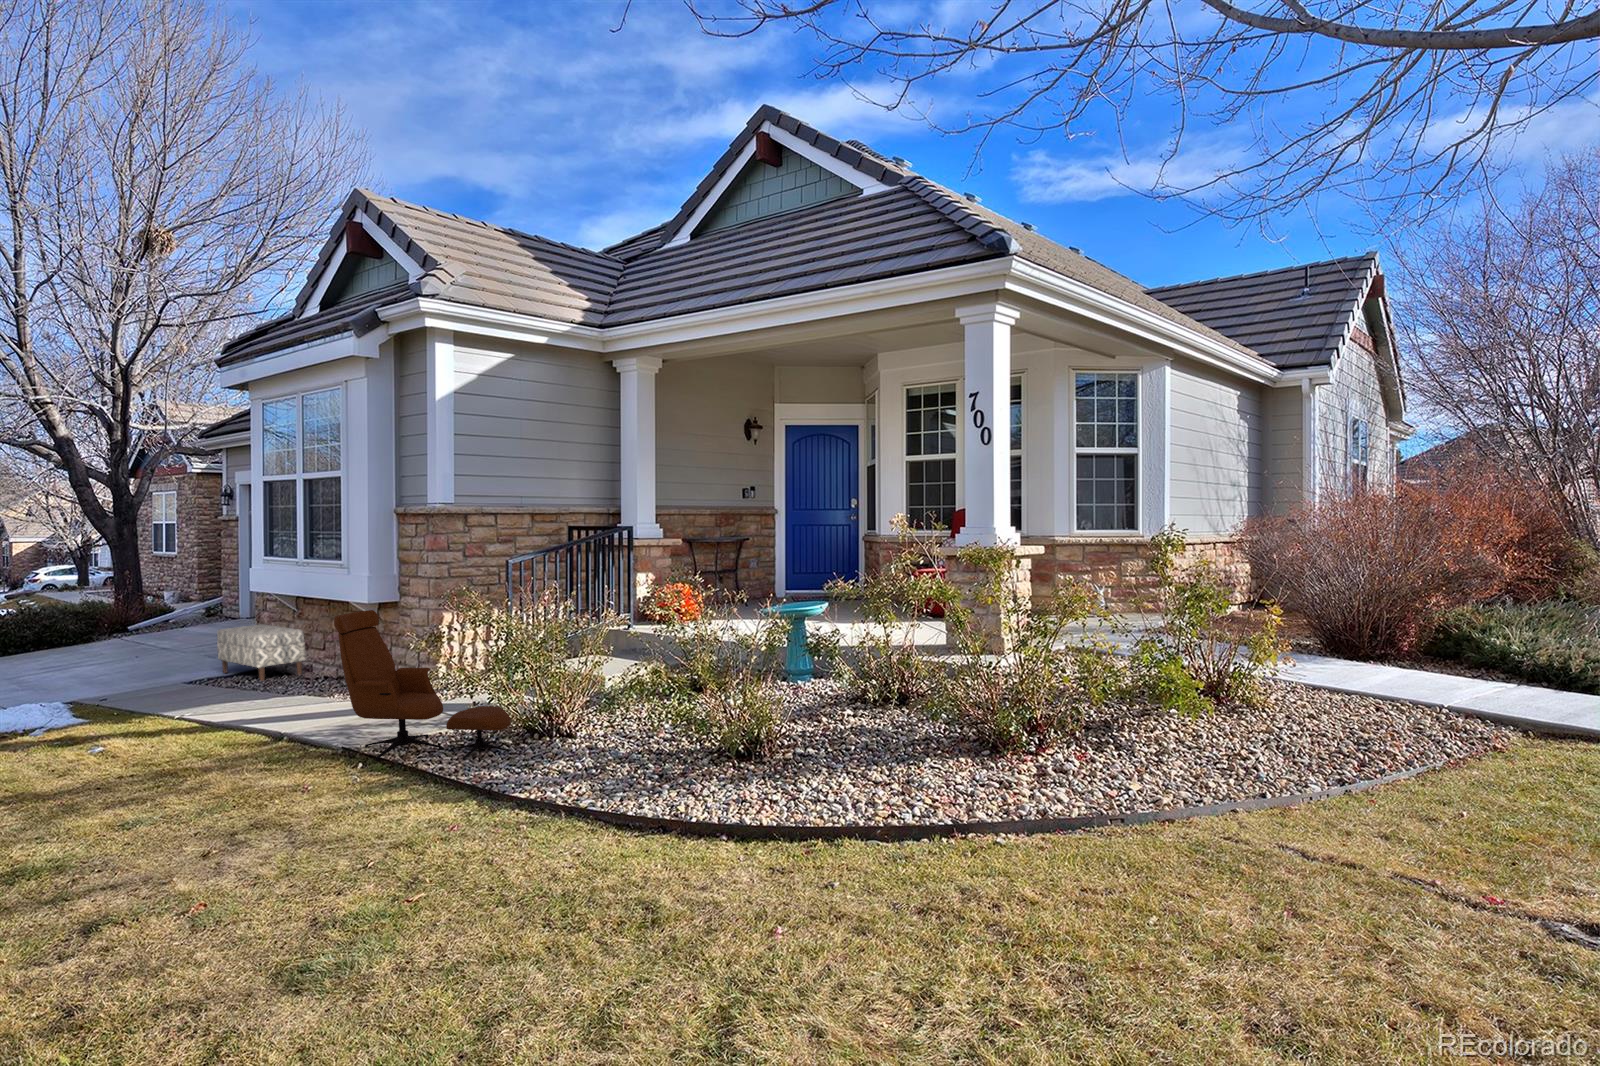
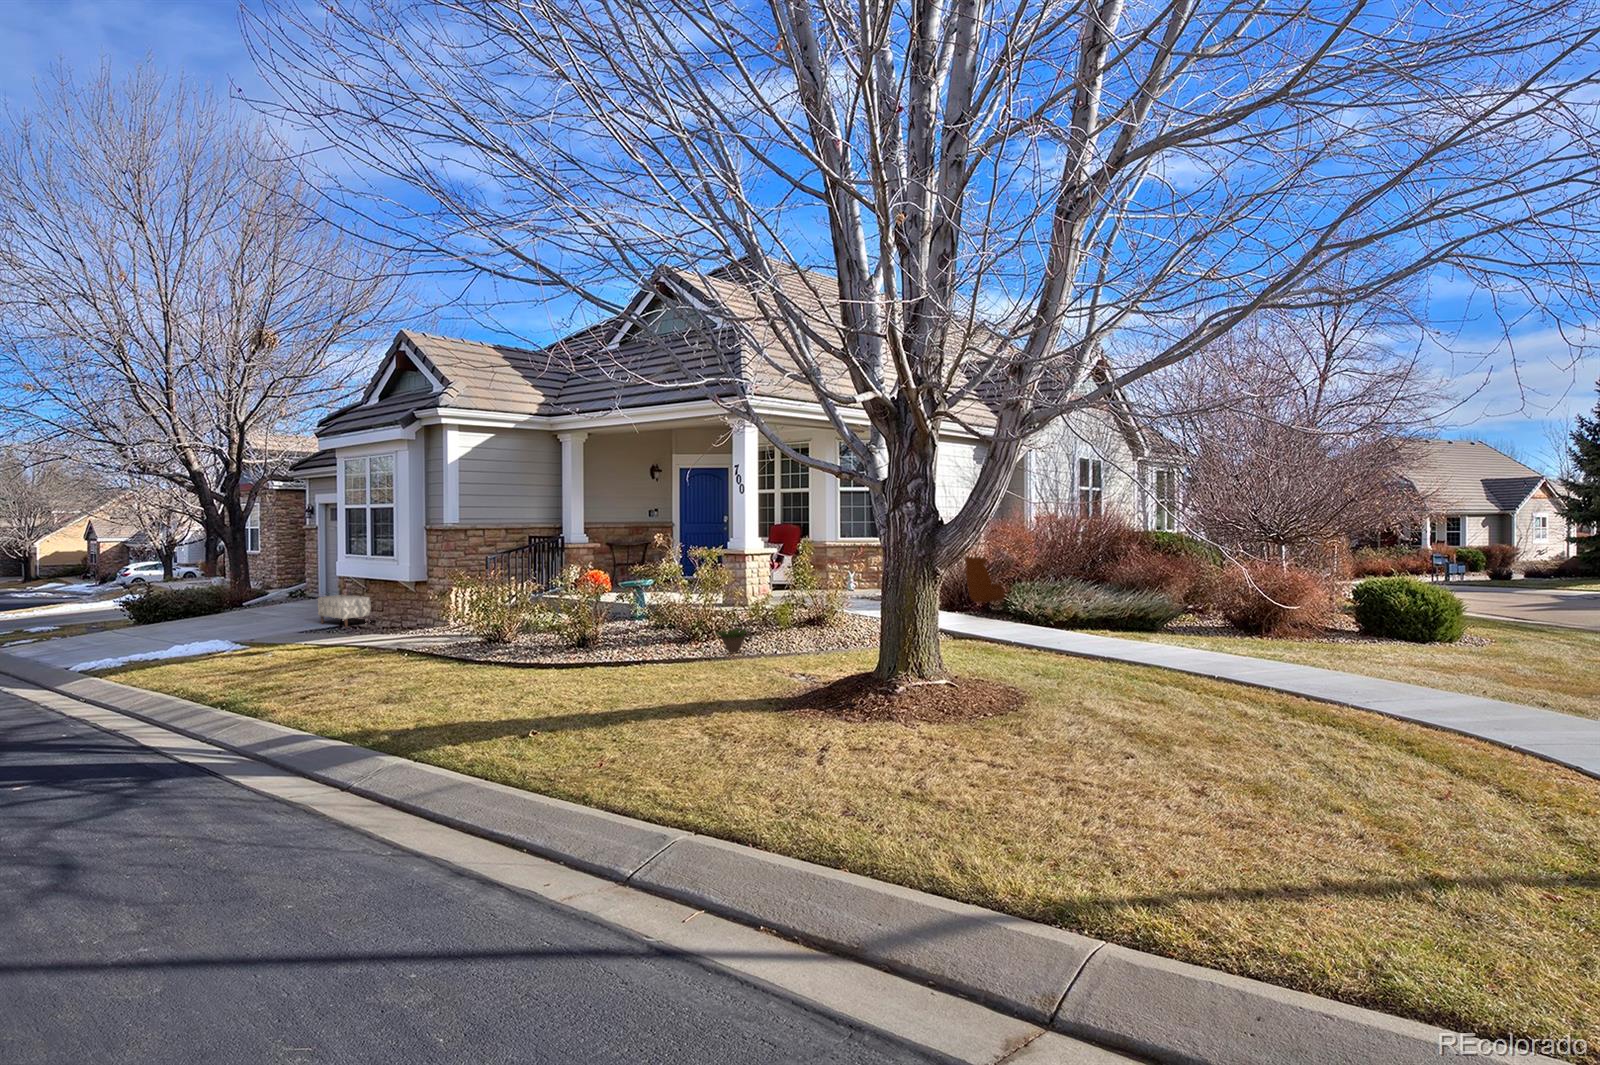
lounge chair: present [334,610,511,761] -> present [965,557,1005,614]
decorative plant: none [1044,715,1146,783] -> present [716,627,747,654]

